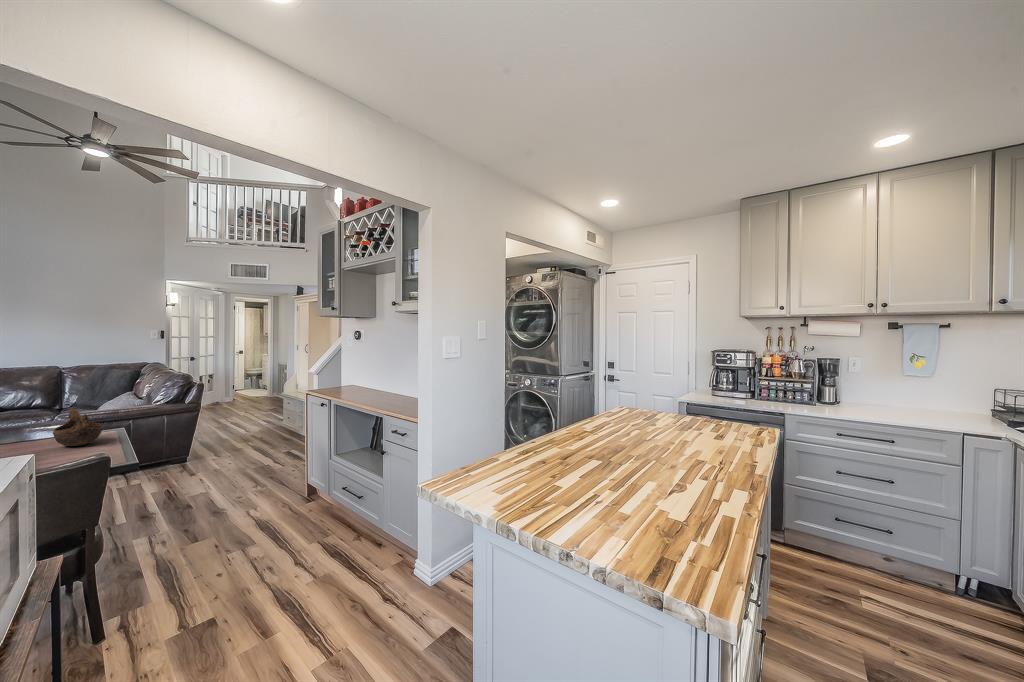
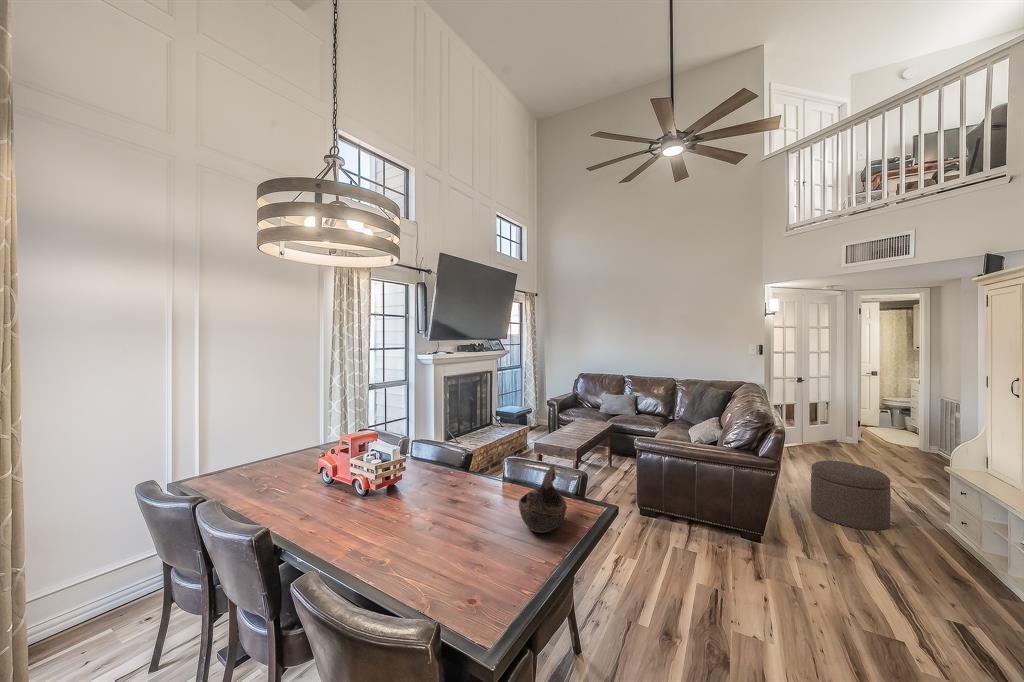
ottoman: none [213,403,258,439] -> present [811,461,891,531]

